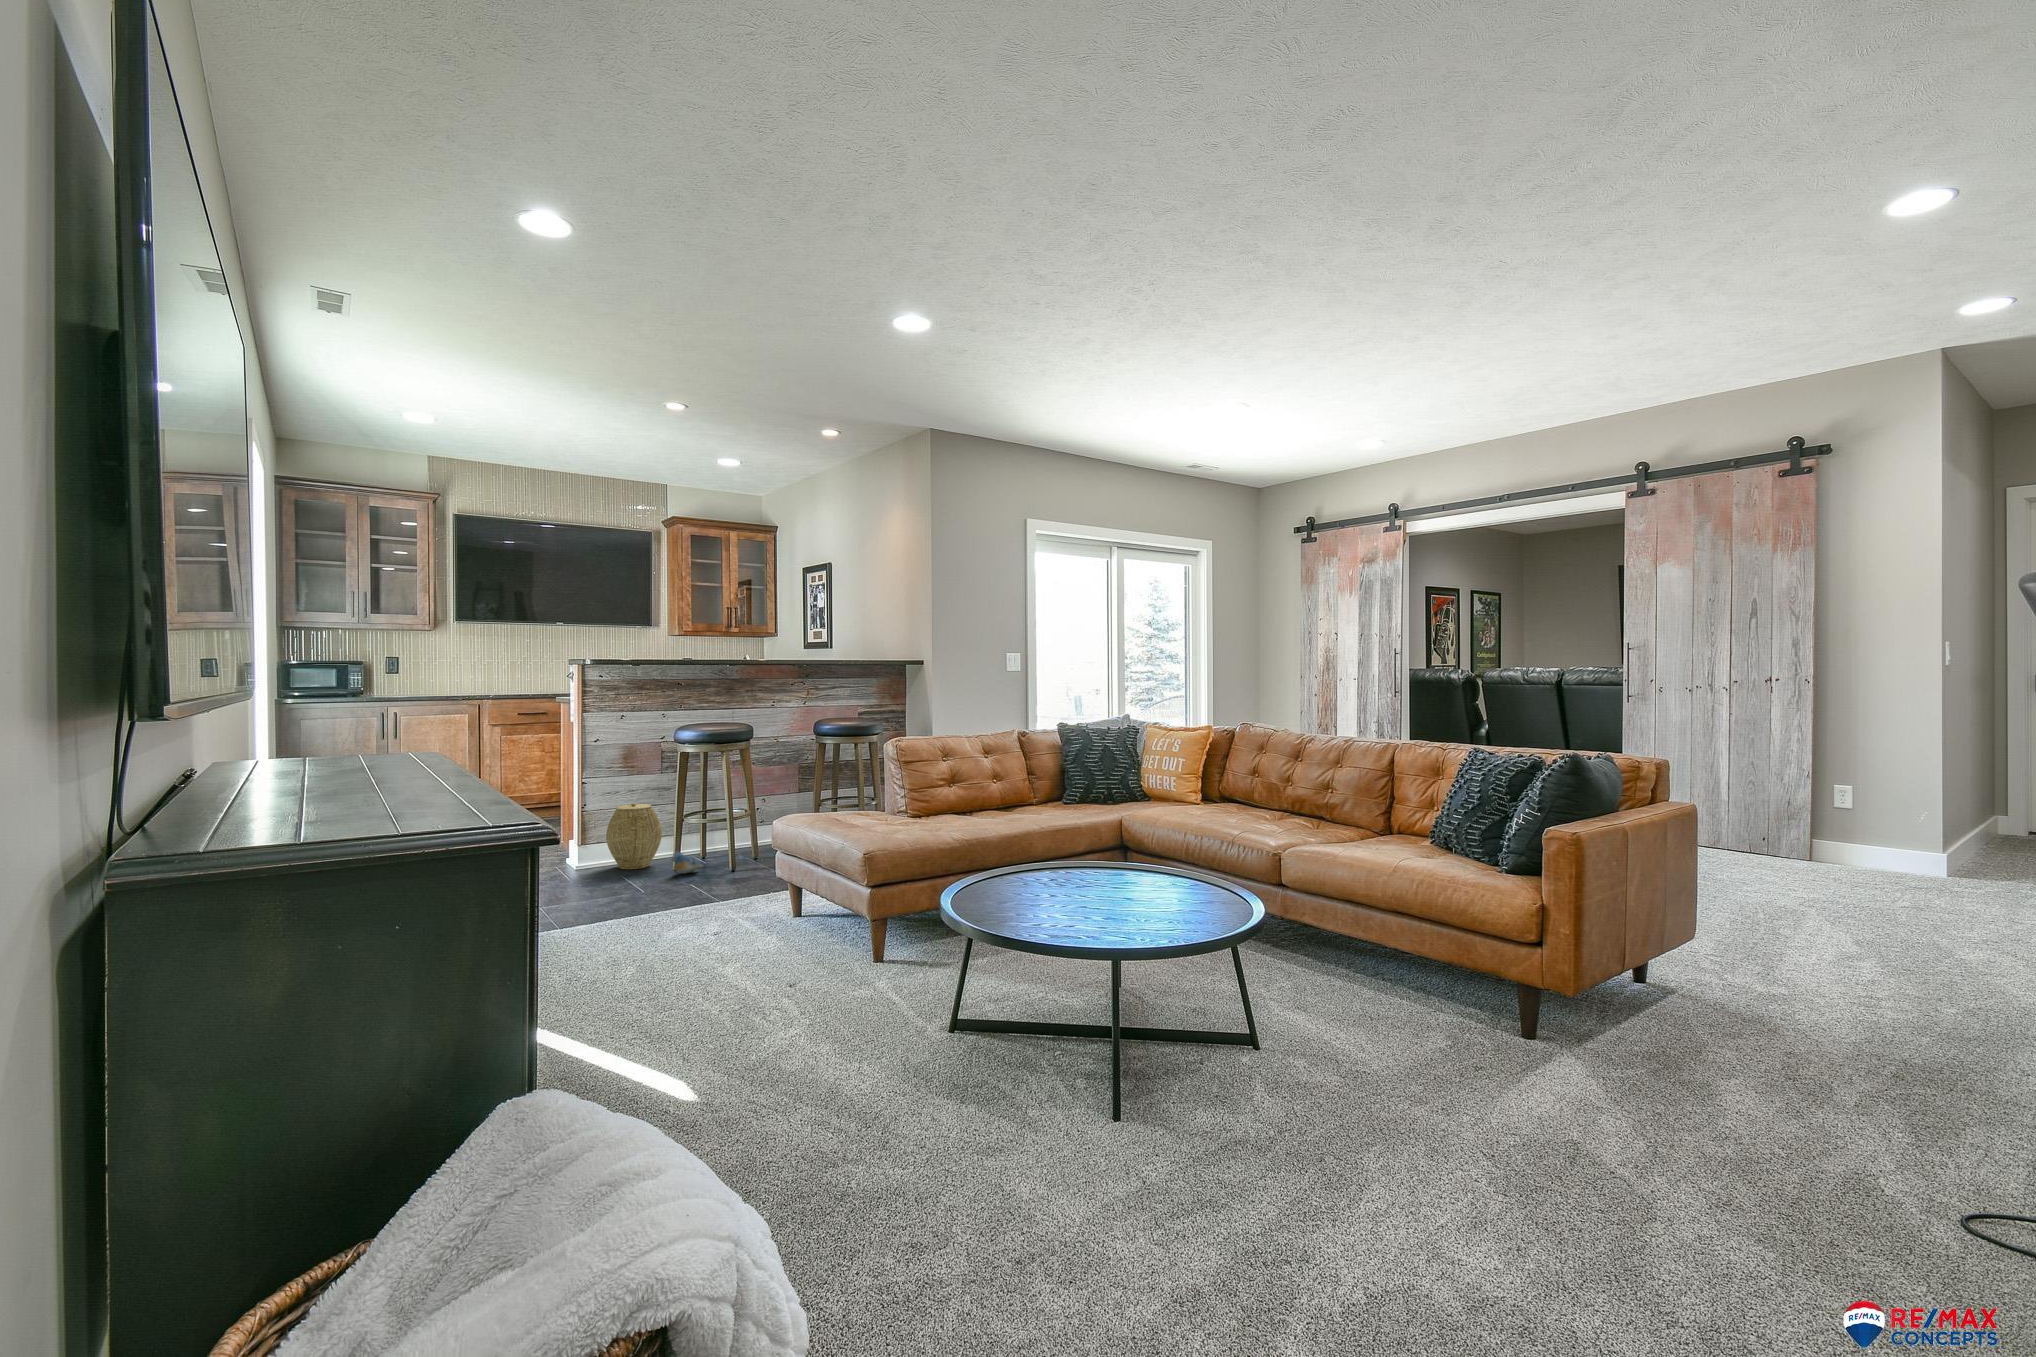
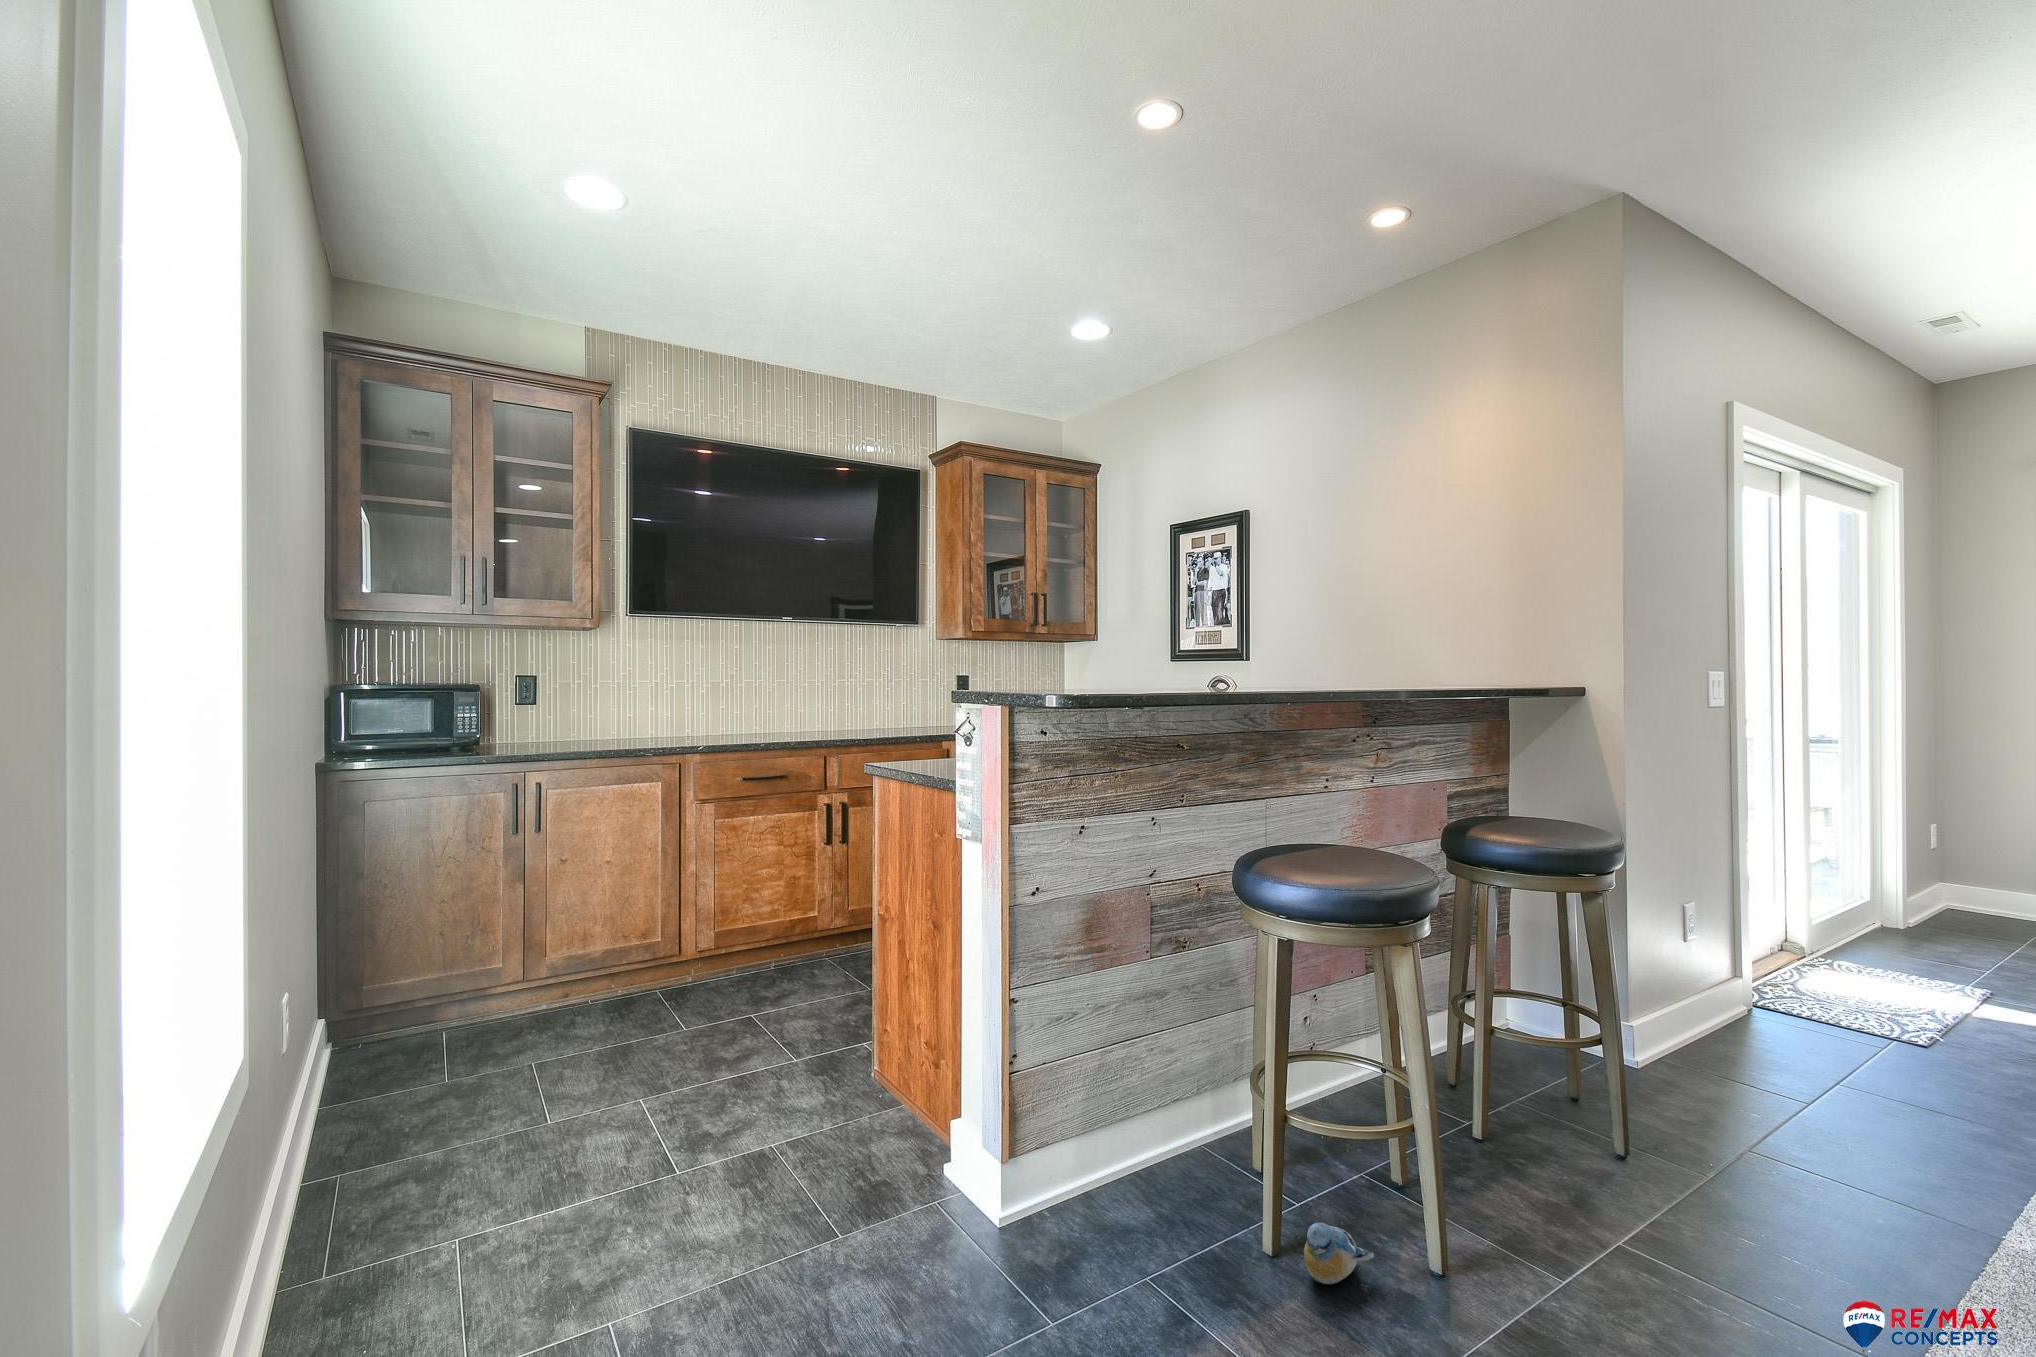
woven basket: present [606,803,662,869] -> none [1078,1046,1208,1234]

